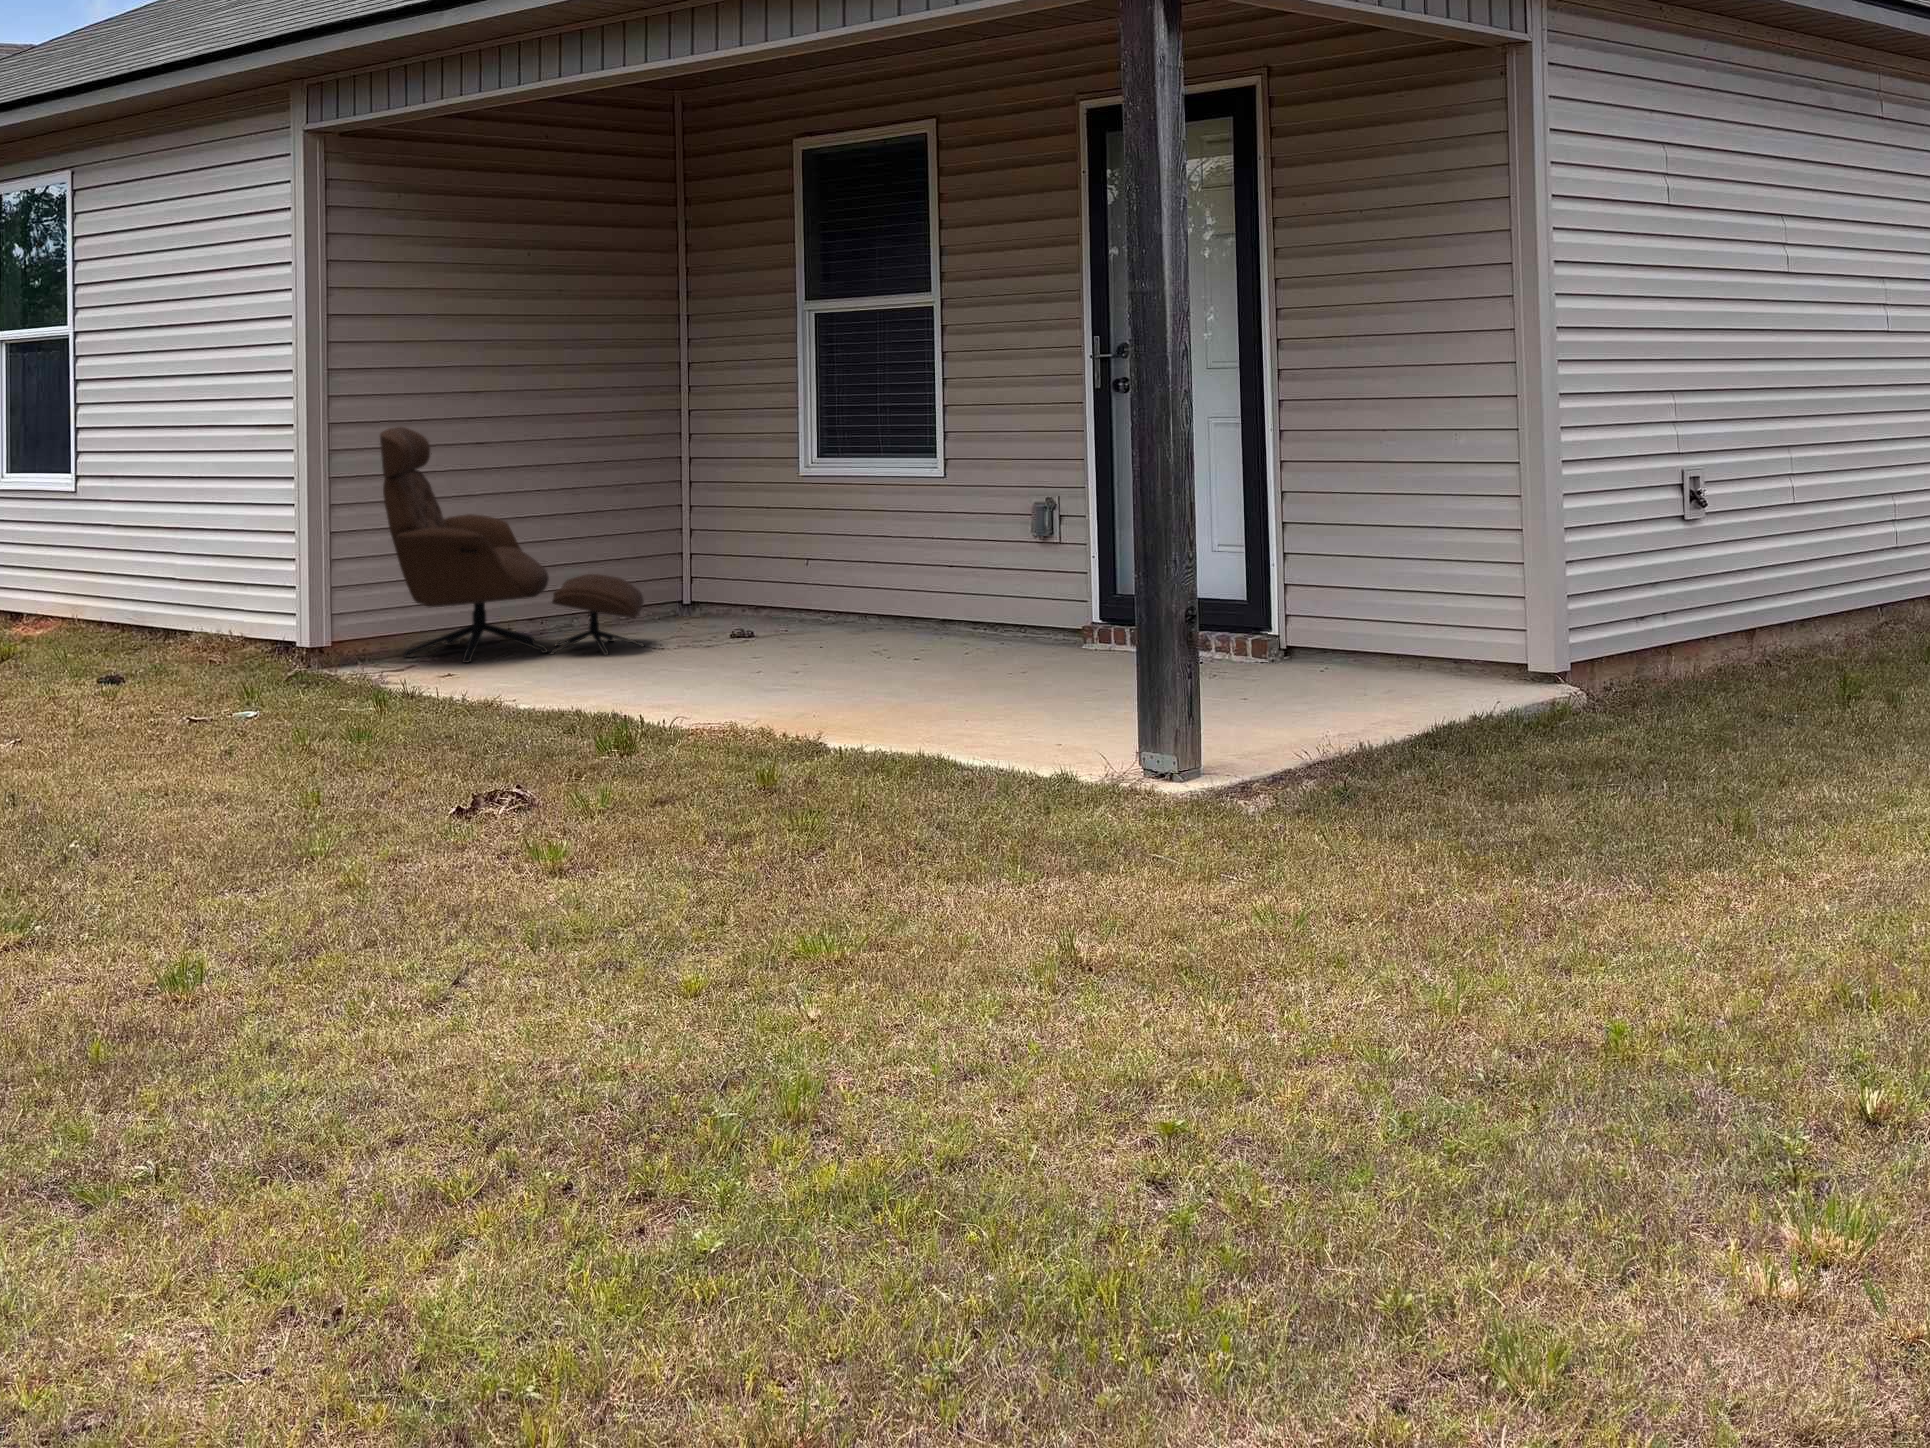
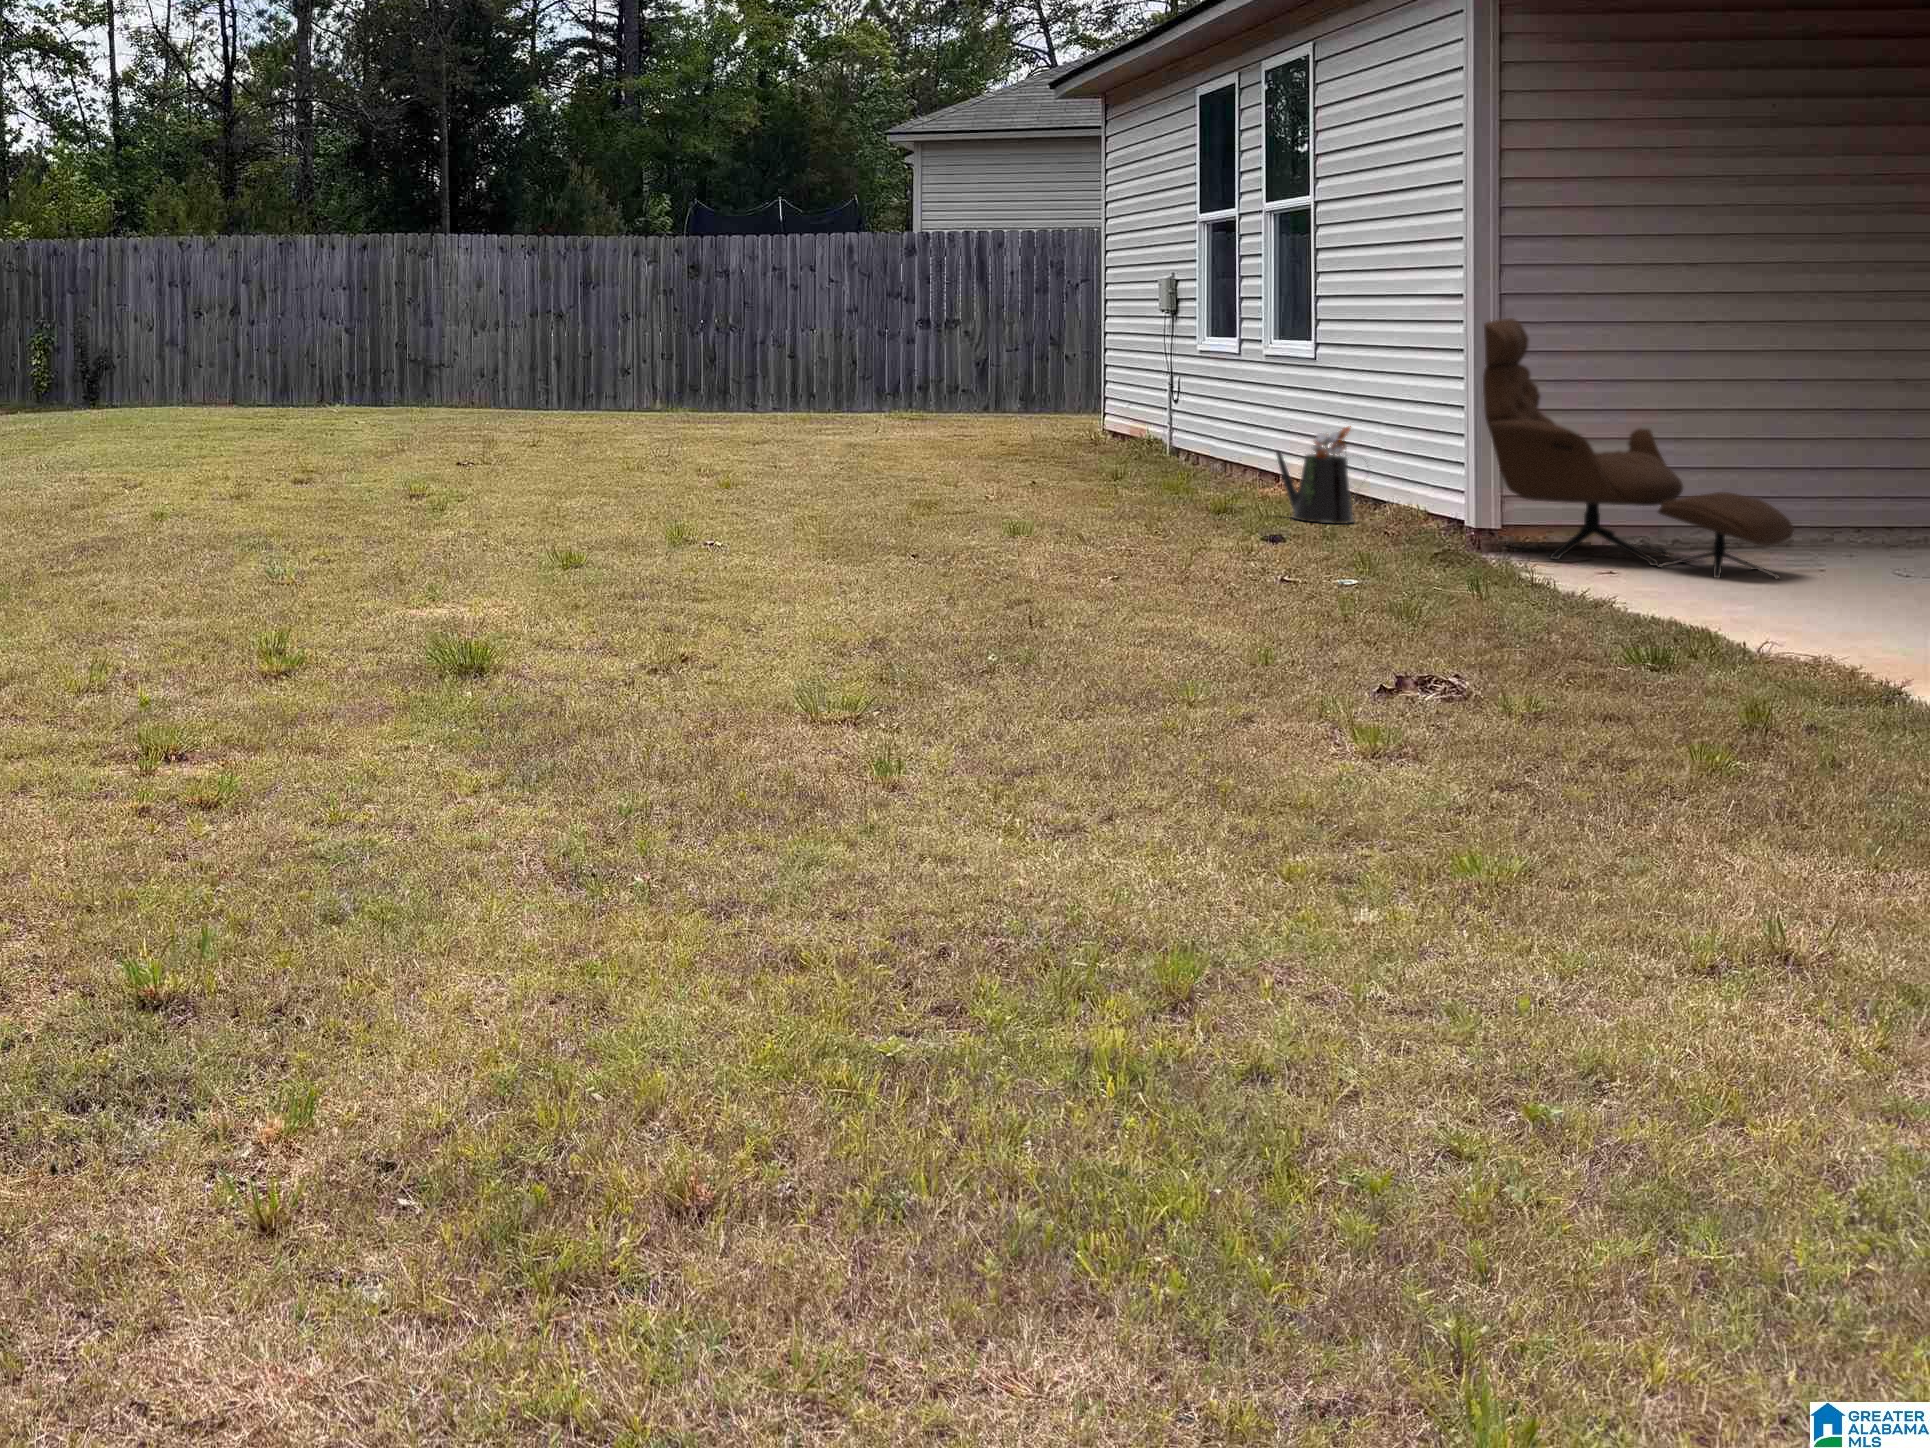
watering can: none [141,553,243,666] -> present [1276,426,1356,524]

